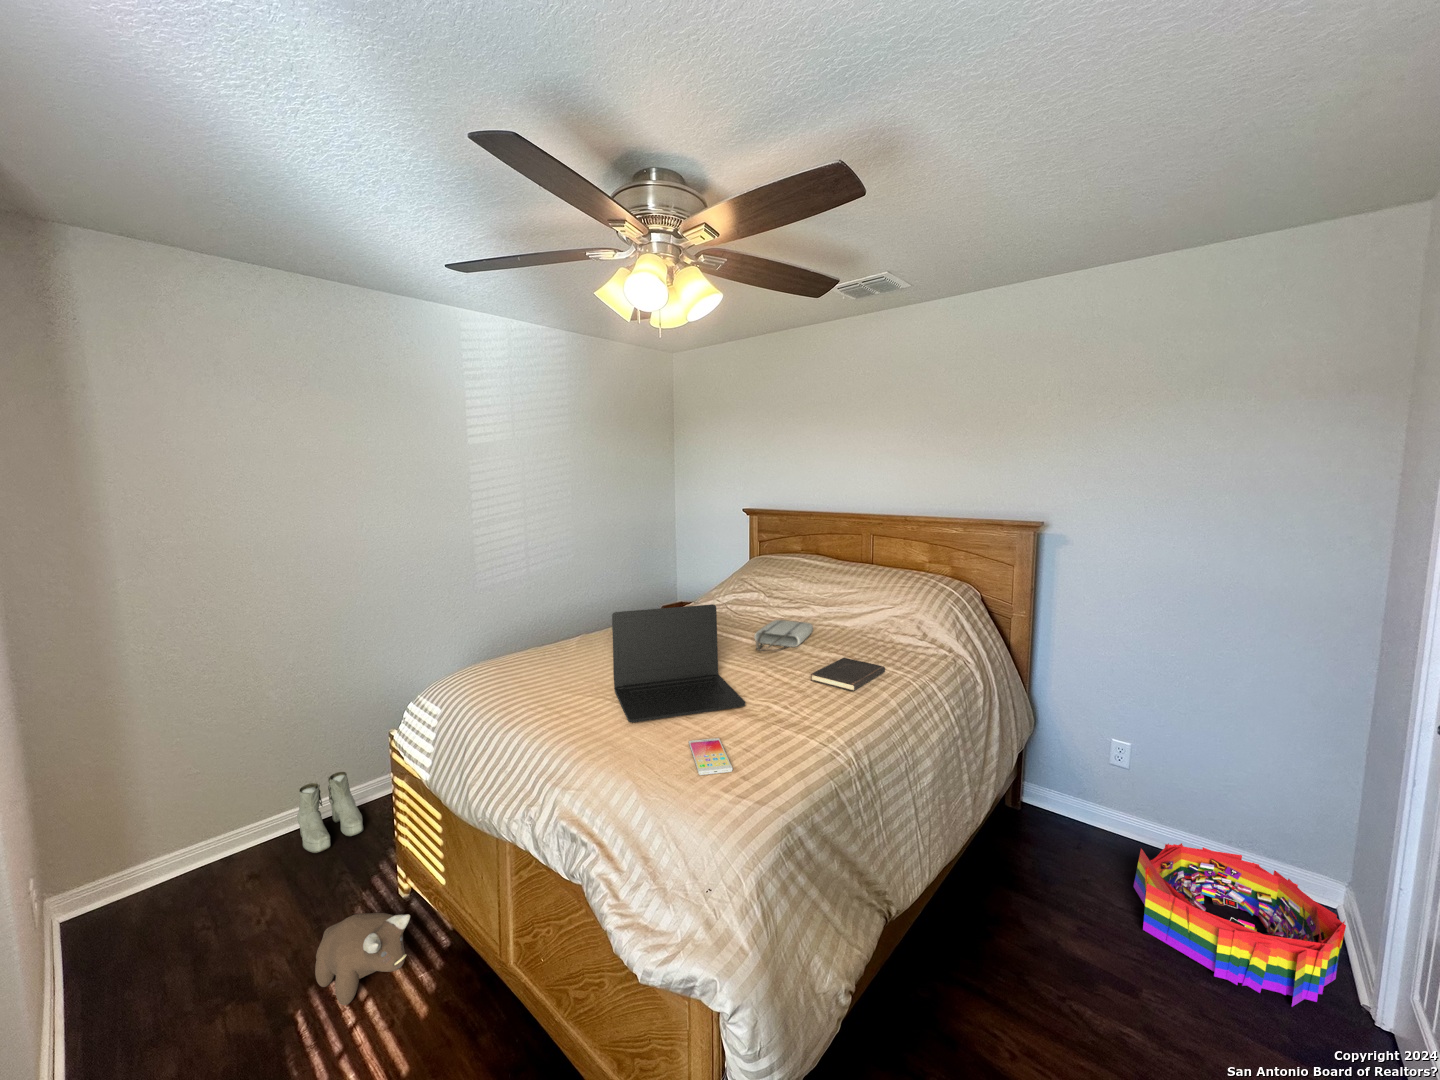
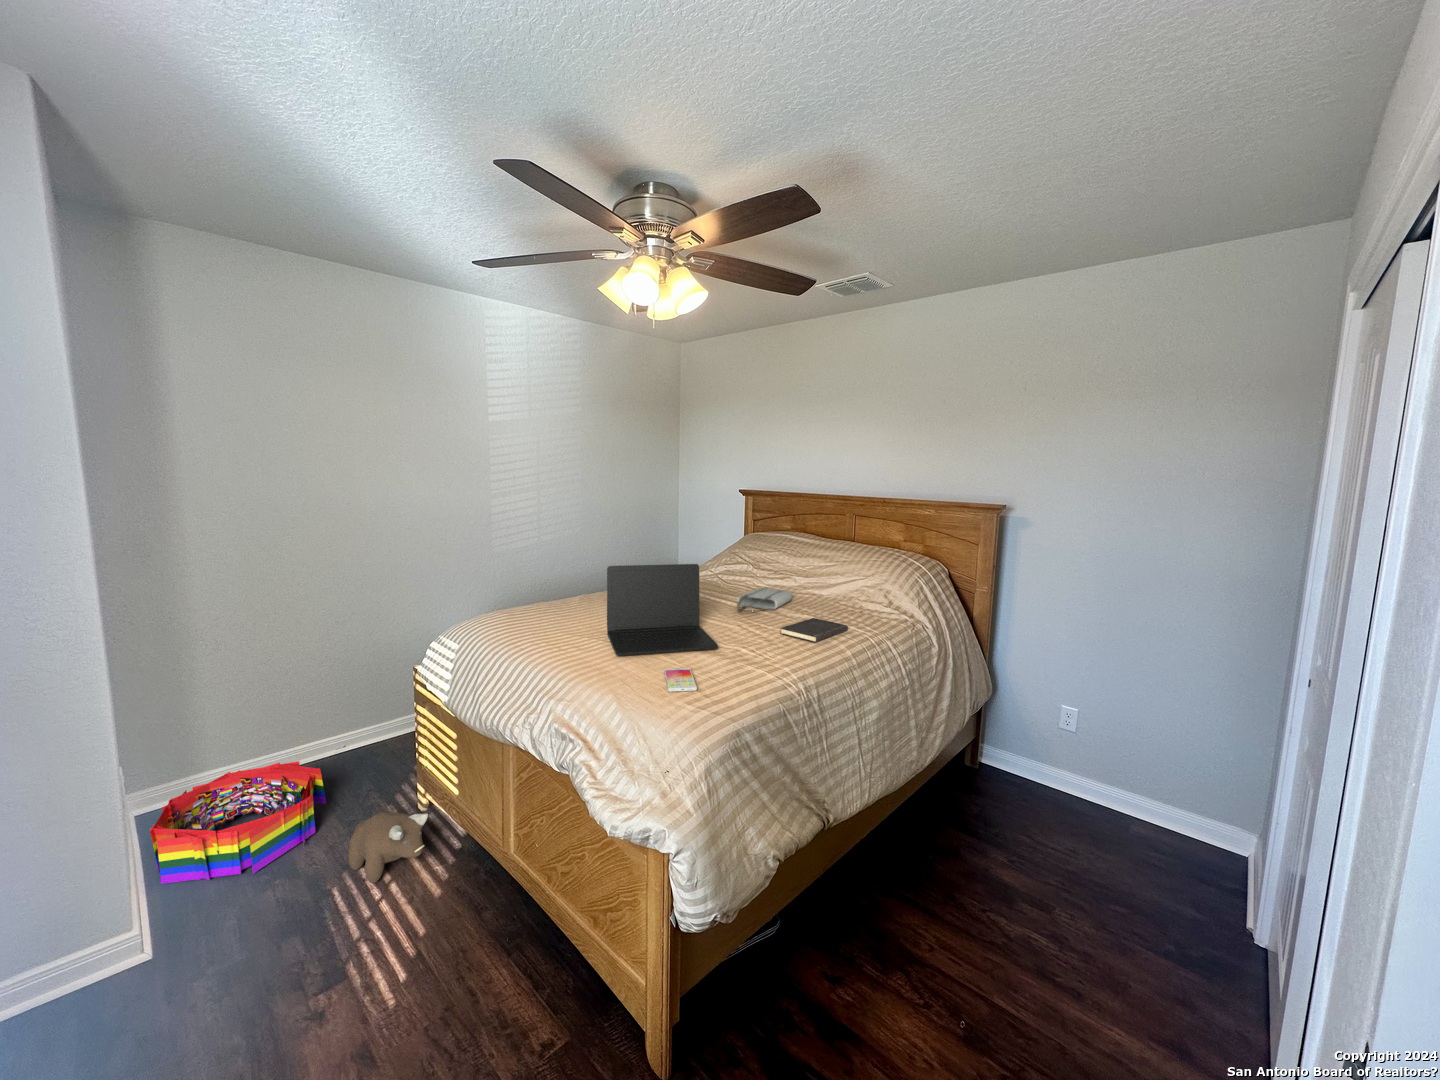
boots: present [297,772,363,853] -> none [332,708,388,774]
storage bin: present [1134,843,1346,1007] -> present [150,761,326,884]

